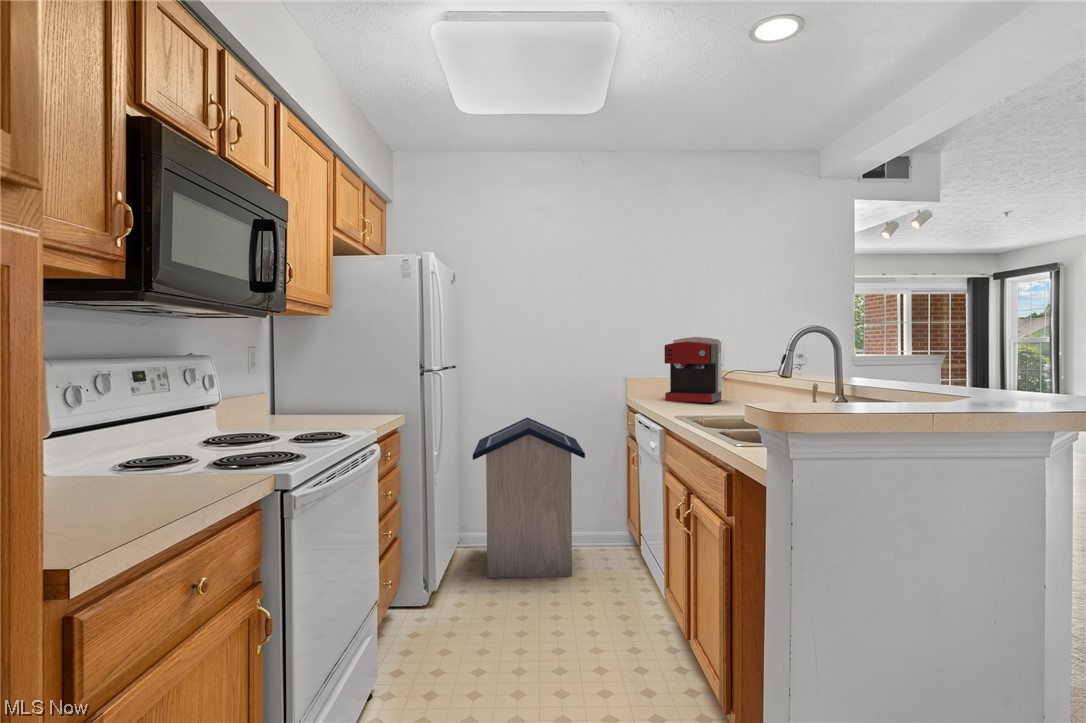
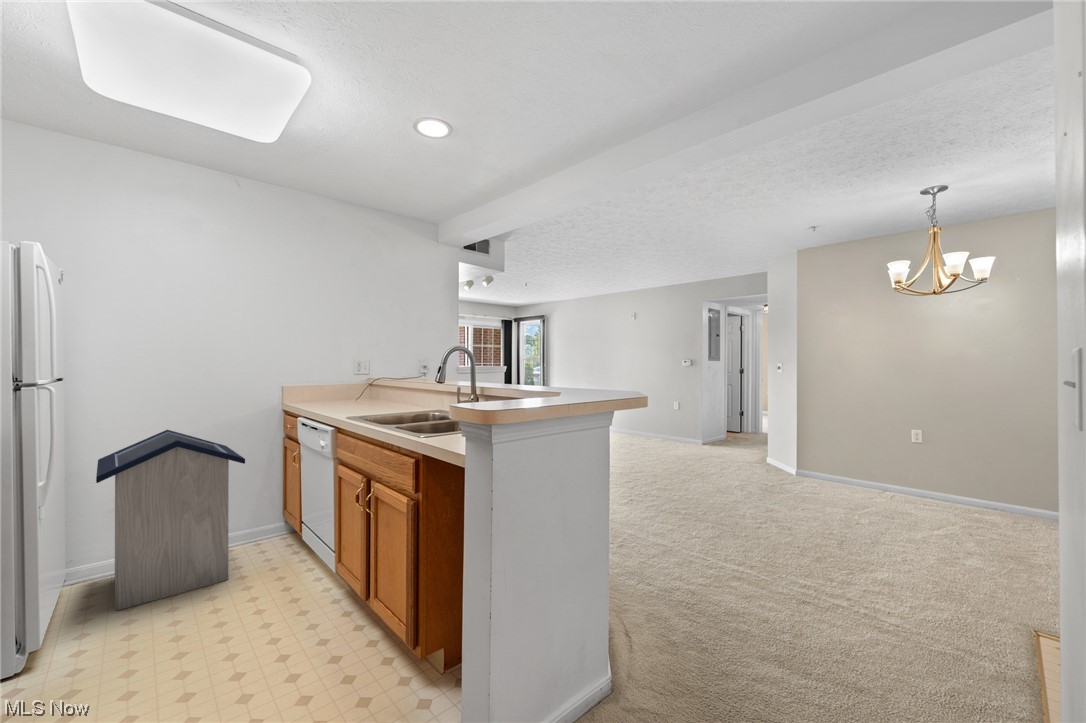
coffee maker: present [665,337,722,403] -> none [321,351,368,405]

